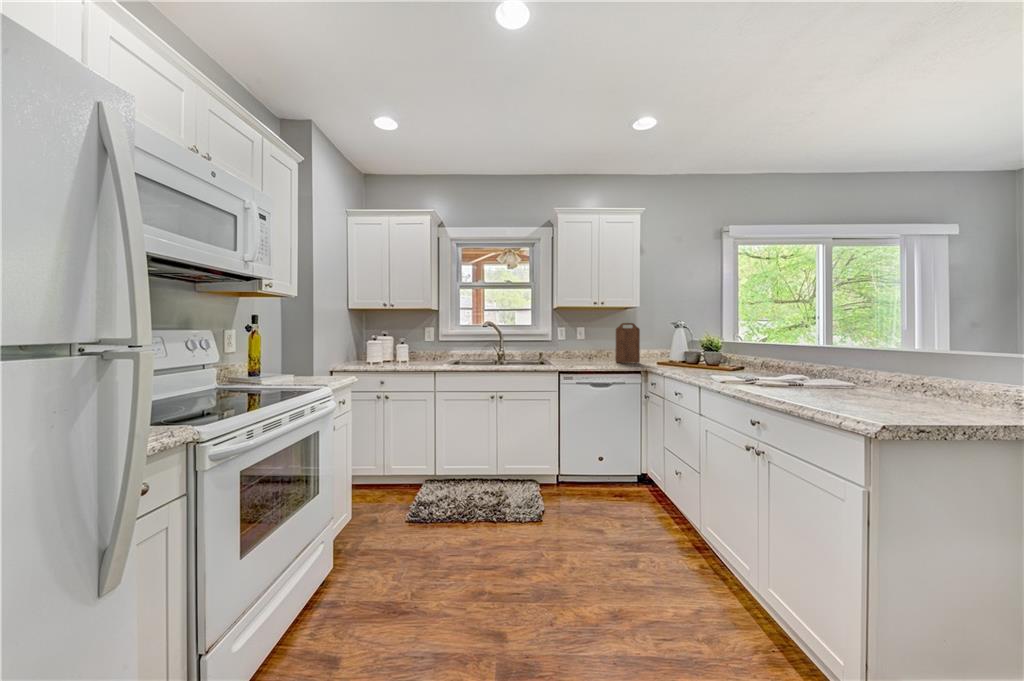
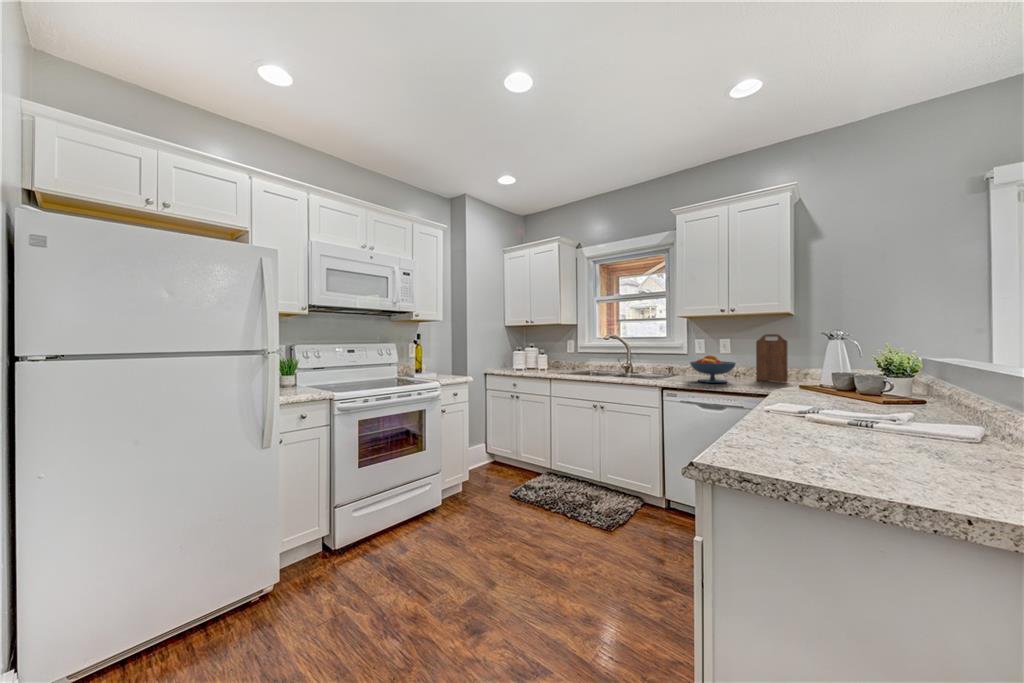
fruit bowl: none [570,341,609,366] -> present [690,355,736,383]

